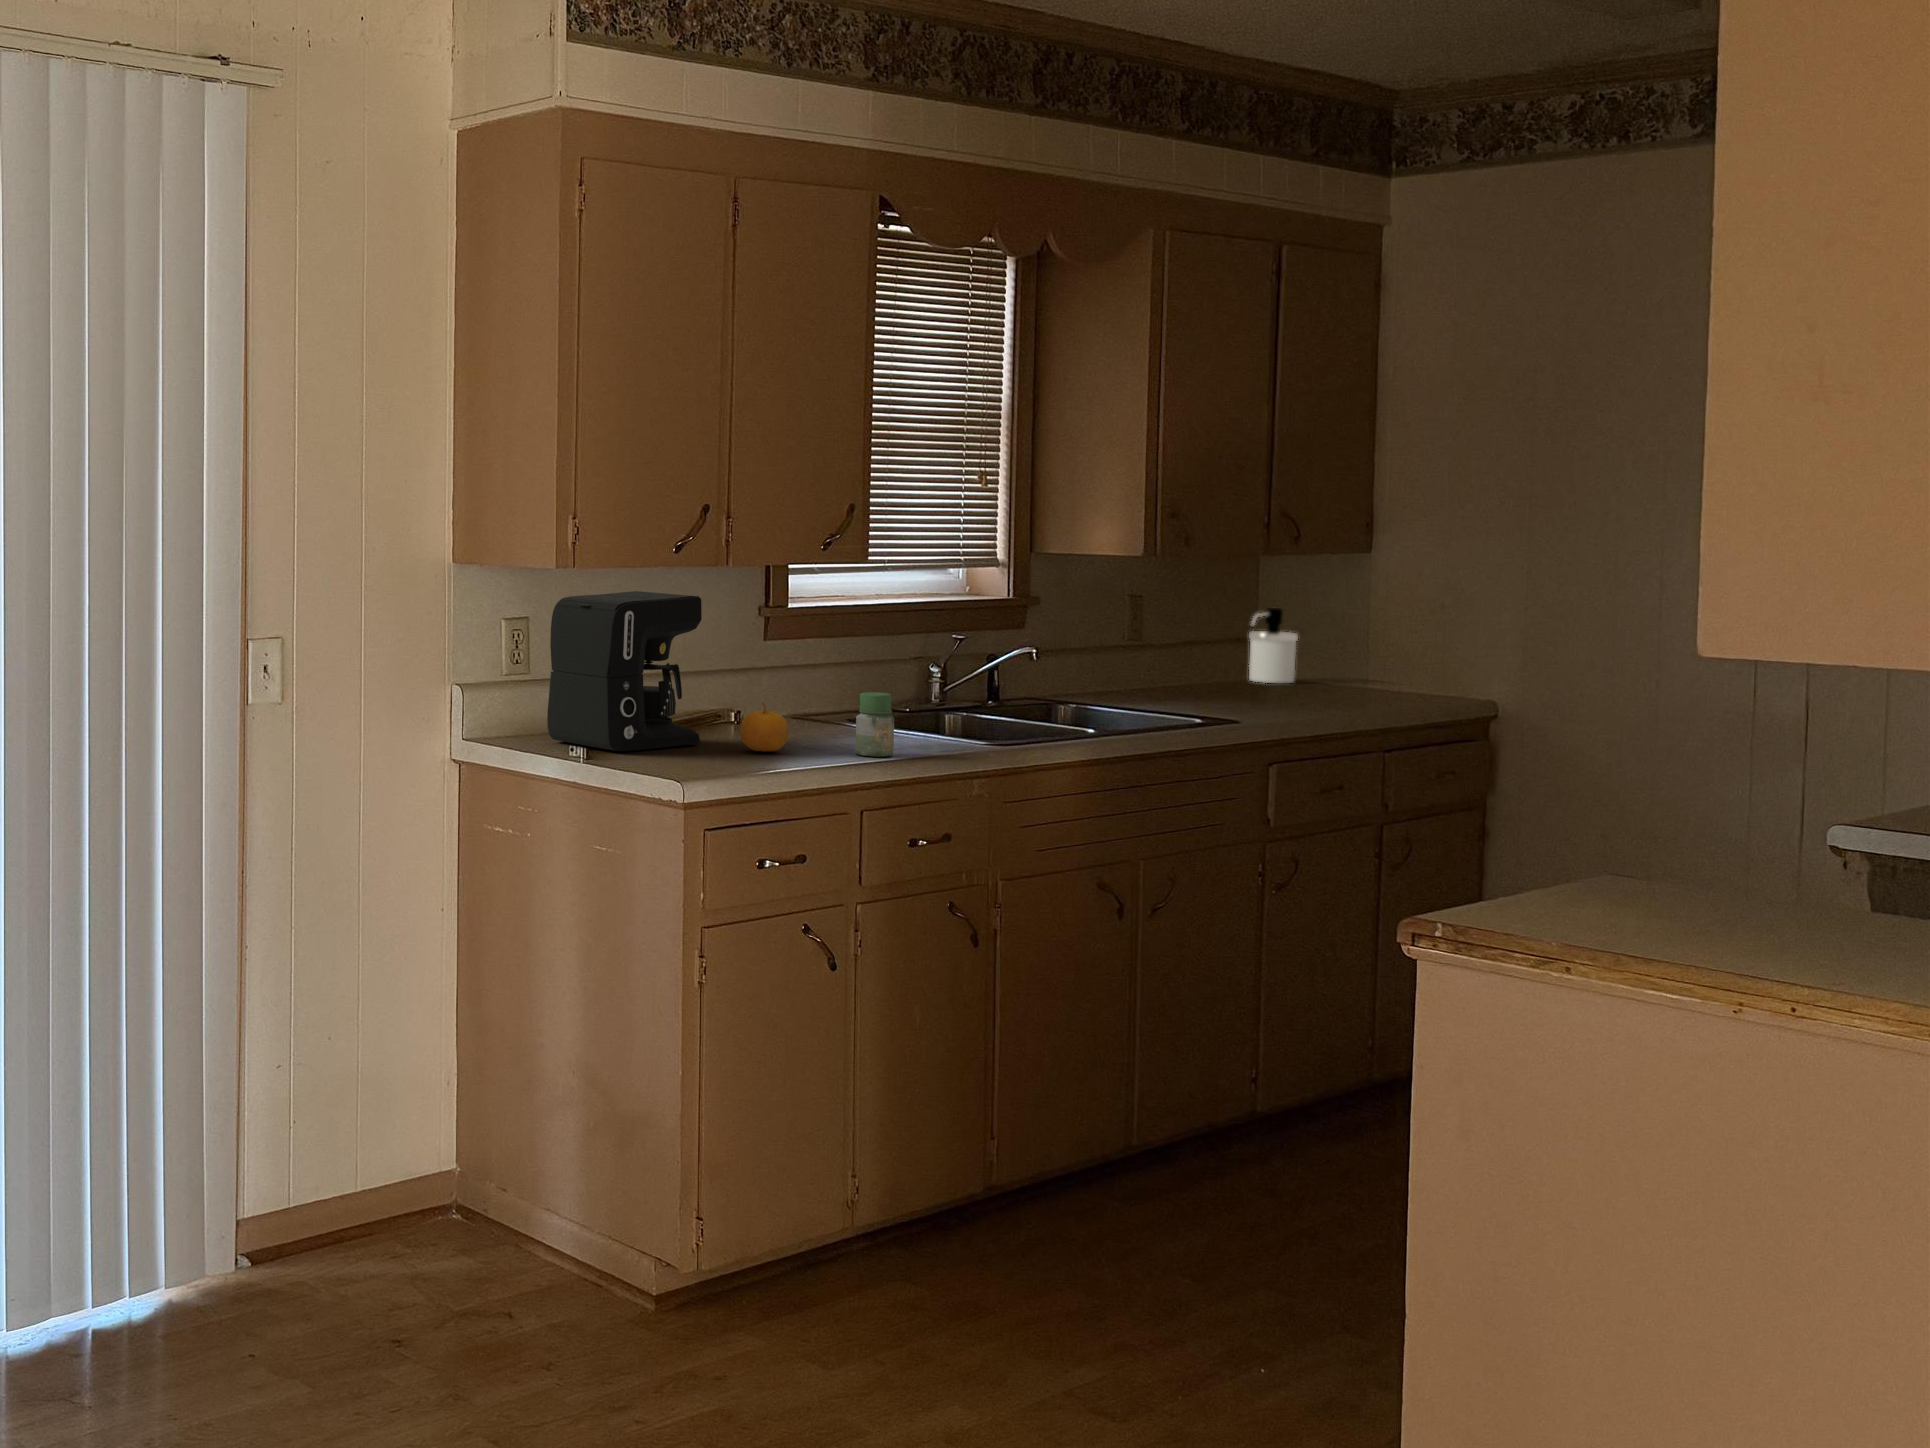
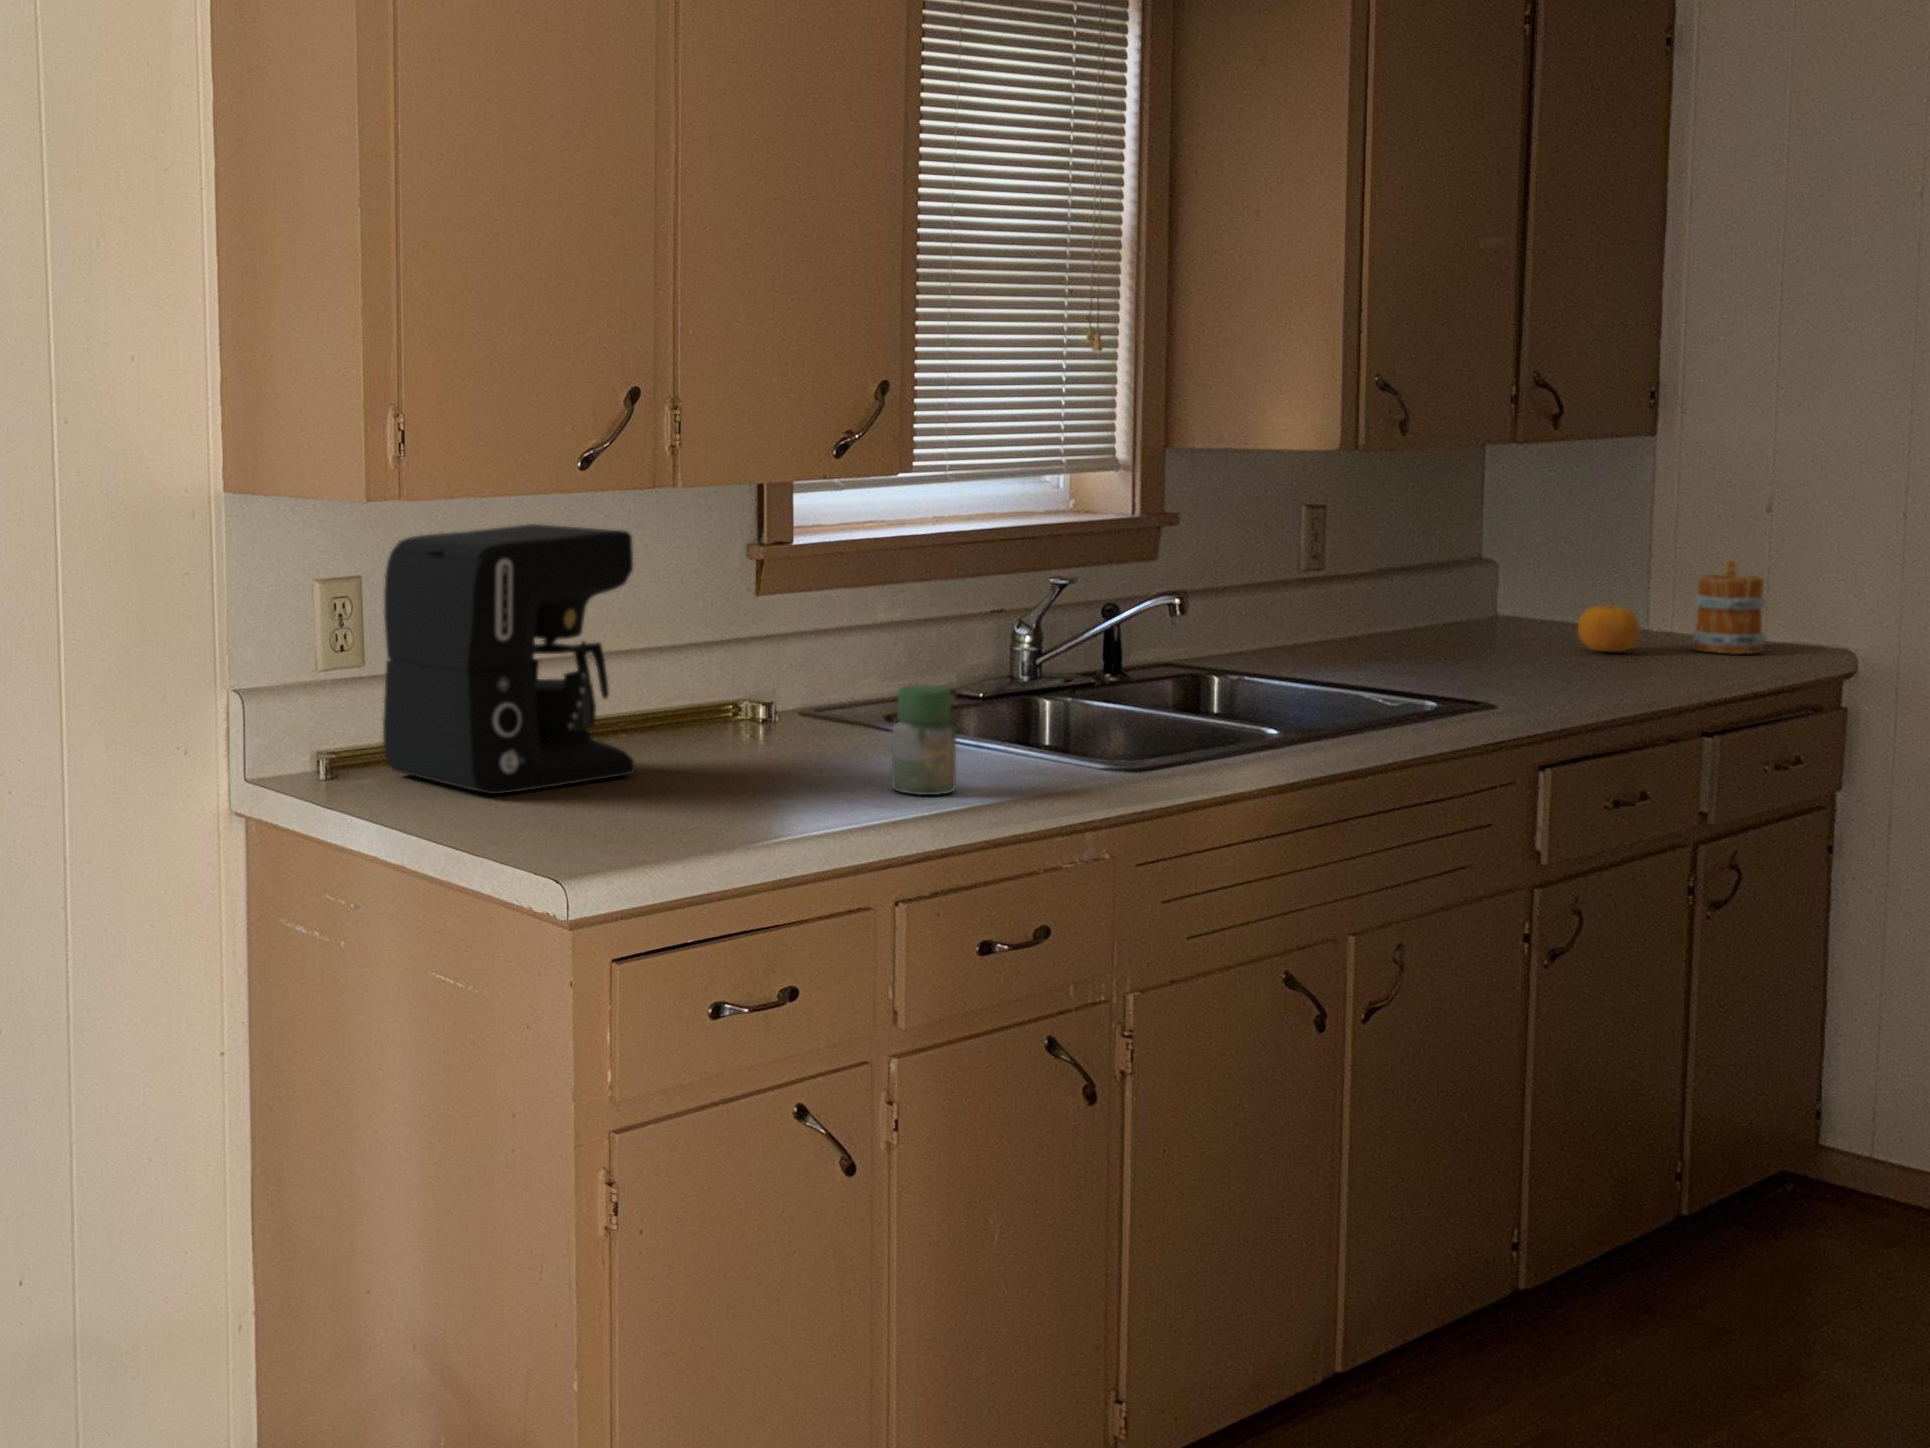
soap dispenser: present [1249,608,1298,683] -> none [1485,523,1559,633]
mug: none [1379,636,1426,698] -> present [1692,561,1765,654]
fruit: present [740,702,788,751] -> present [1578,597,1639,652]

